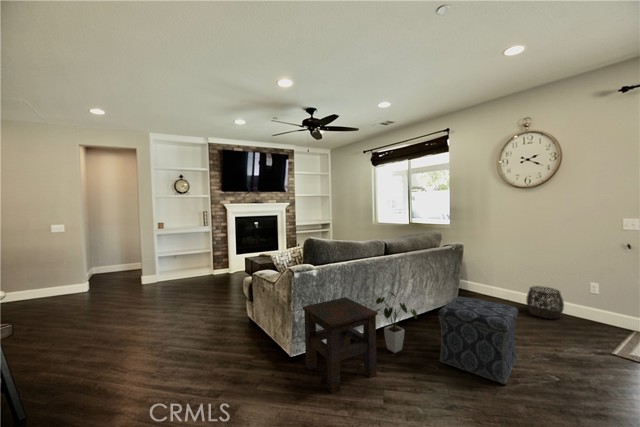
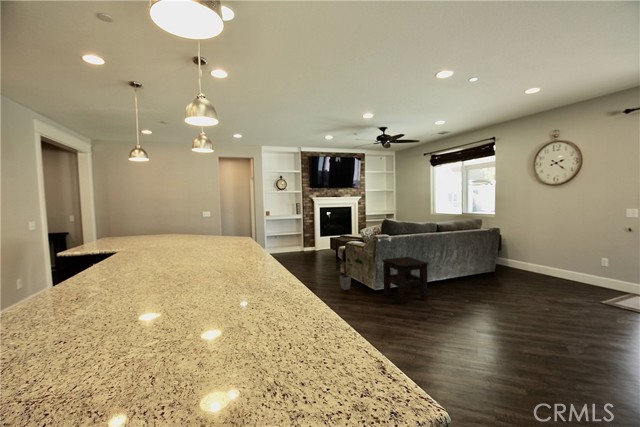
woven basket: present [526,286,564,319] -> none [550,261,580,284]
house plant: present [376,292,417,353] -> present [336,258,362,290]
ottoman: present [439,297,518,385] -> none [469,260,525,308]

